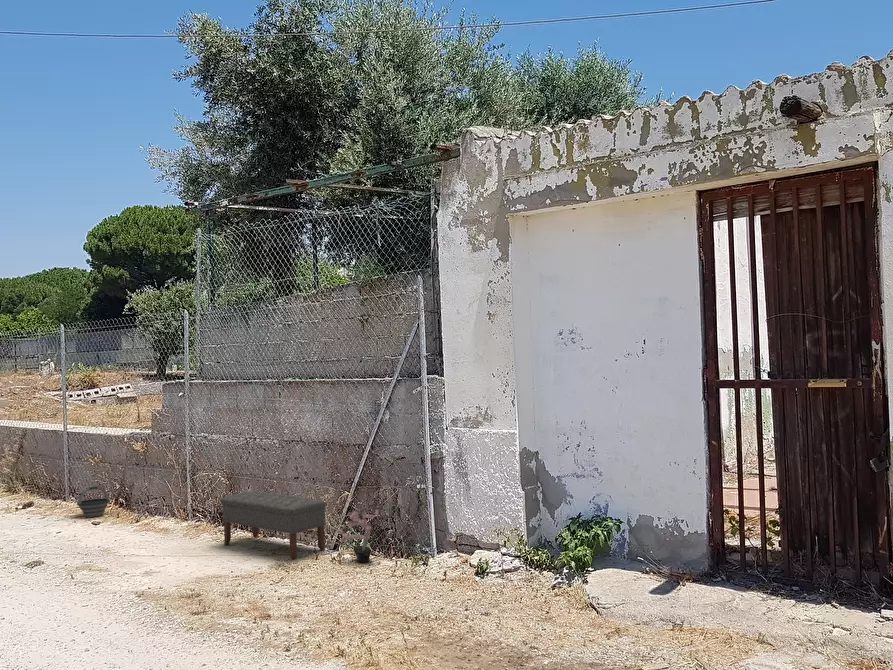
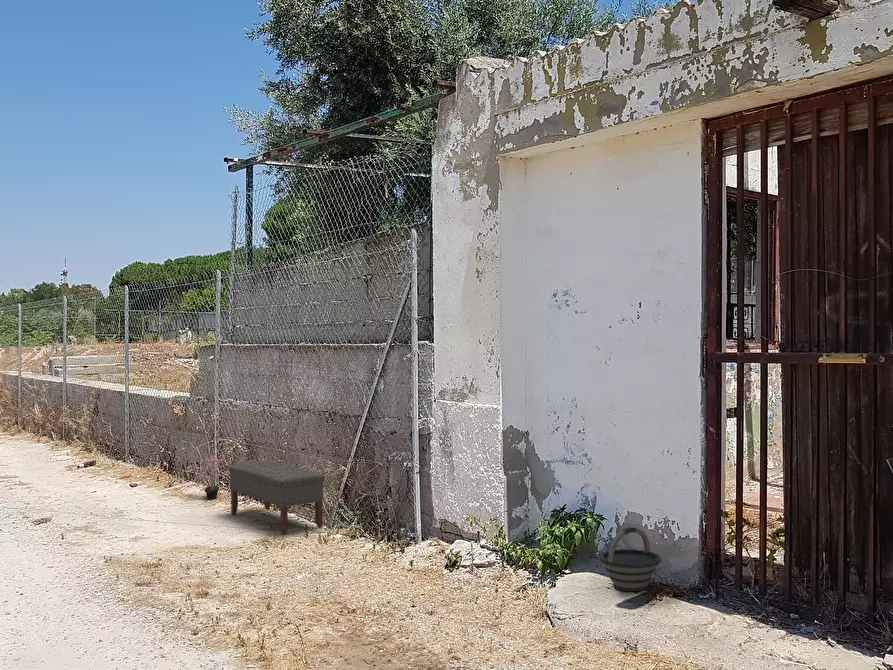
bucket: present [77,487,110,518] -> present [599,527,661,591]
potted plant: present [336,509,378,563] -> present [195,456,225,500]

